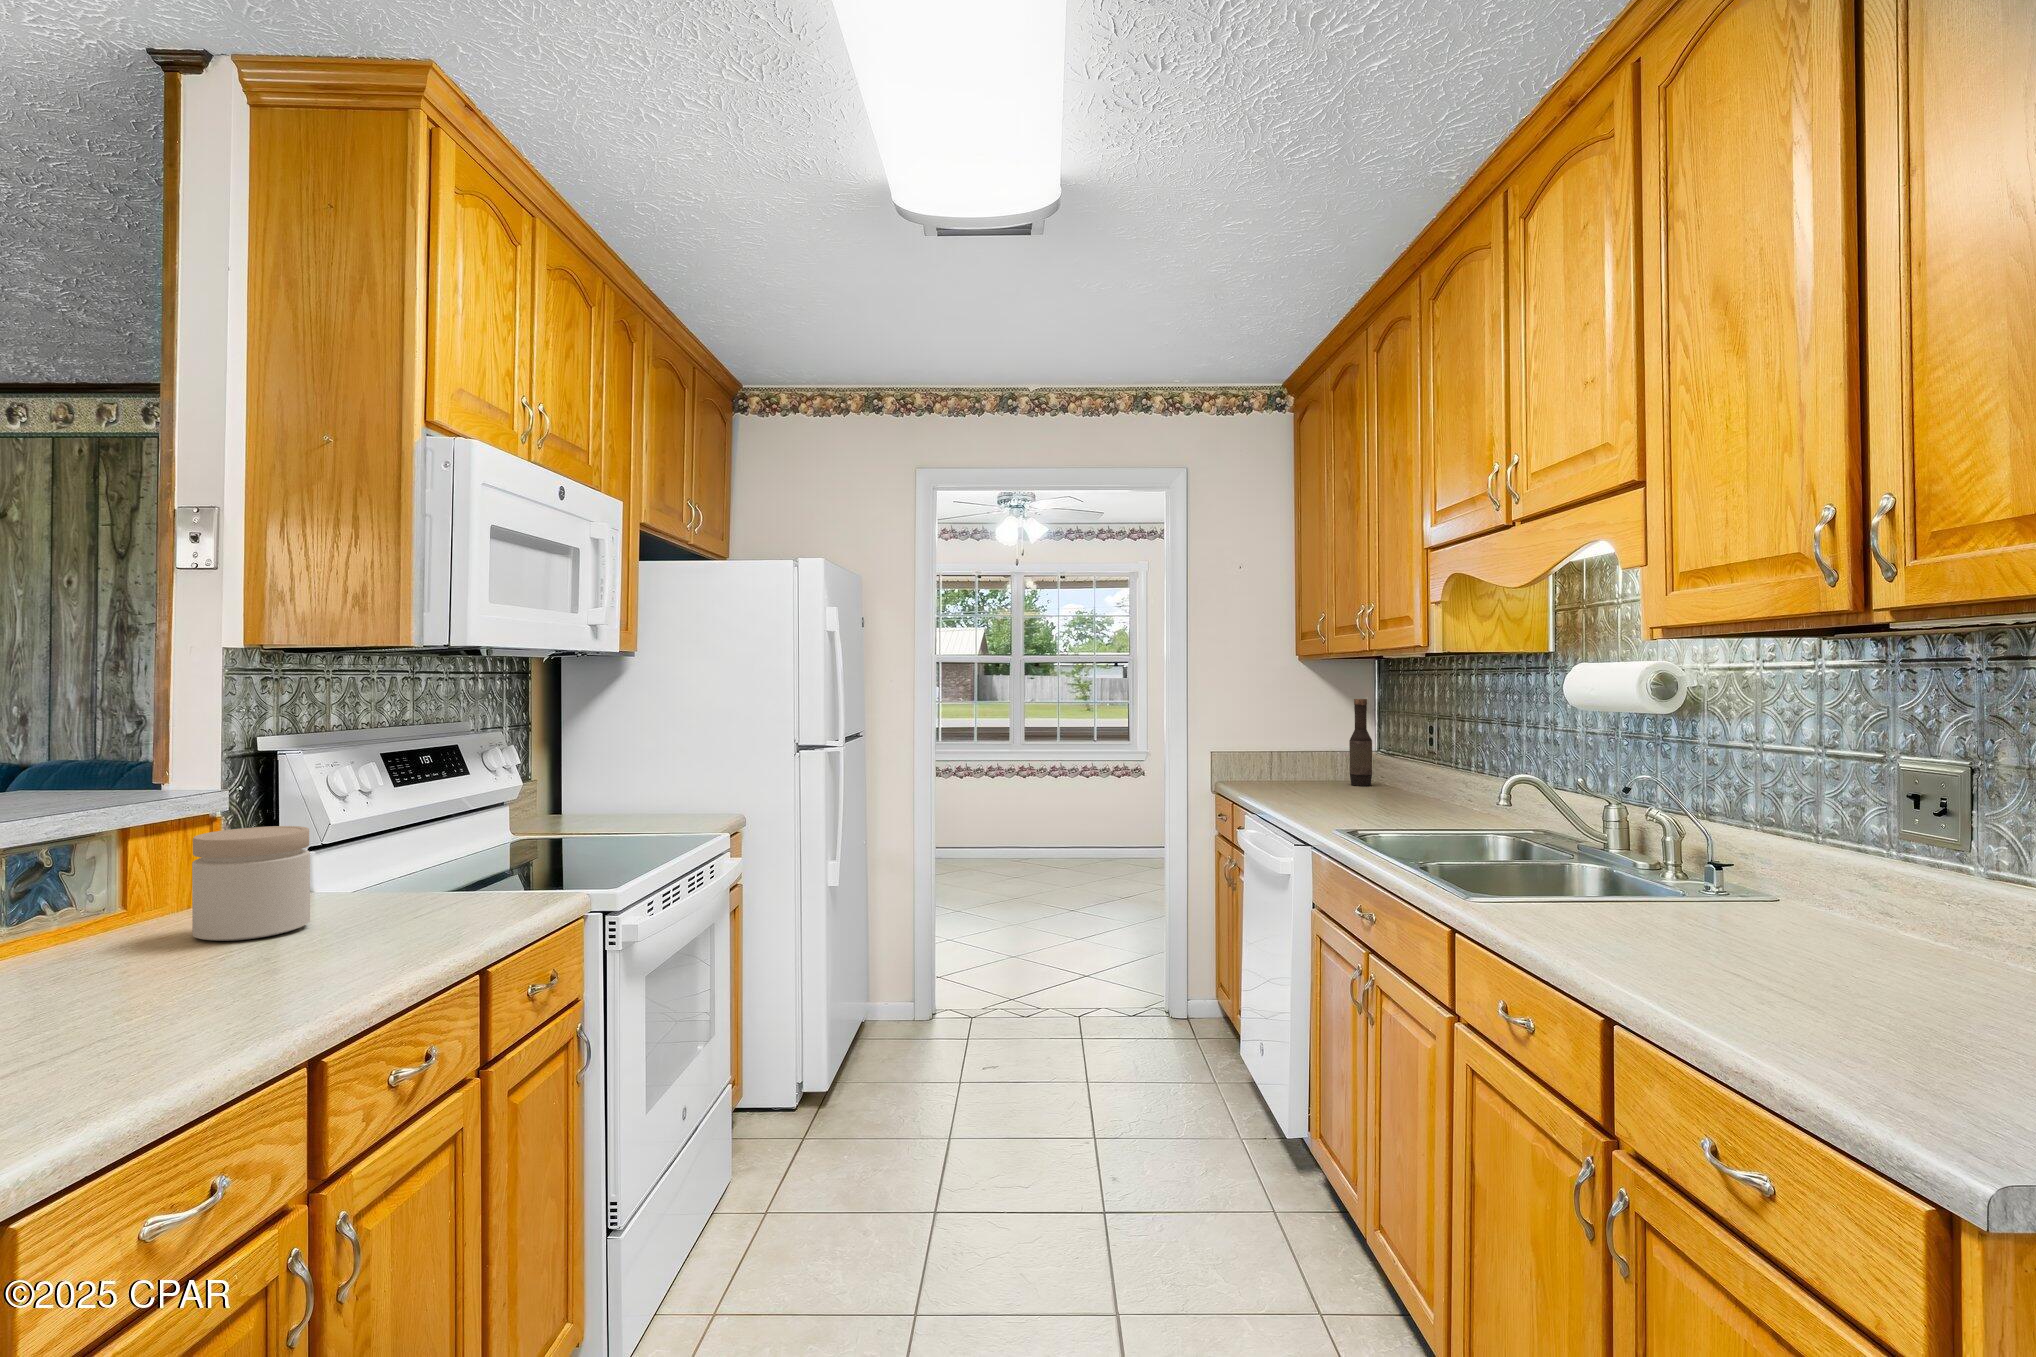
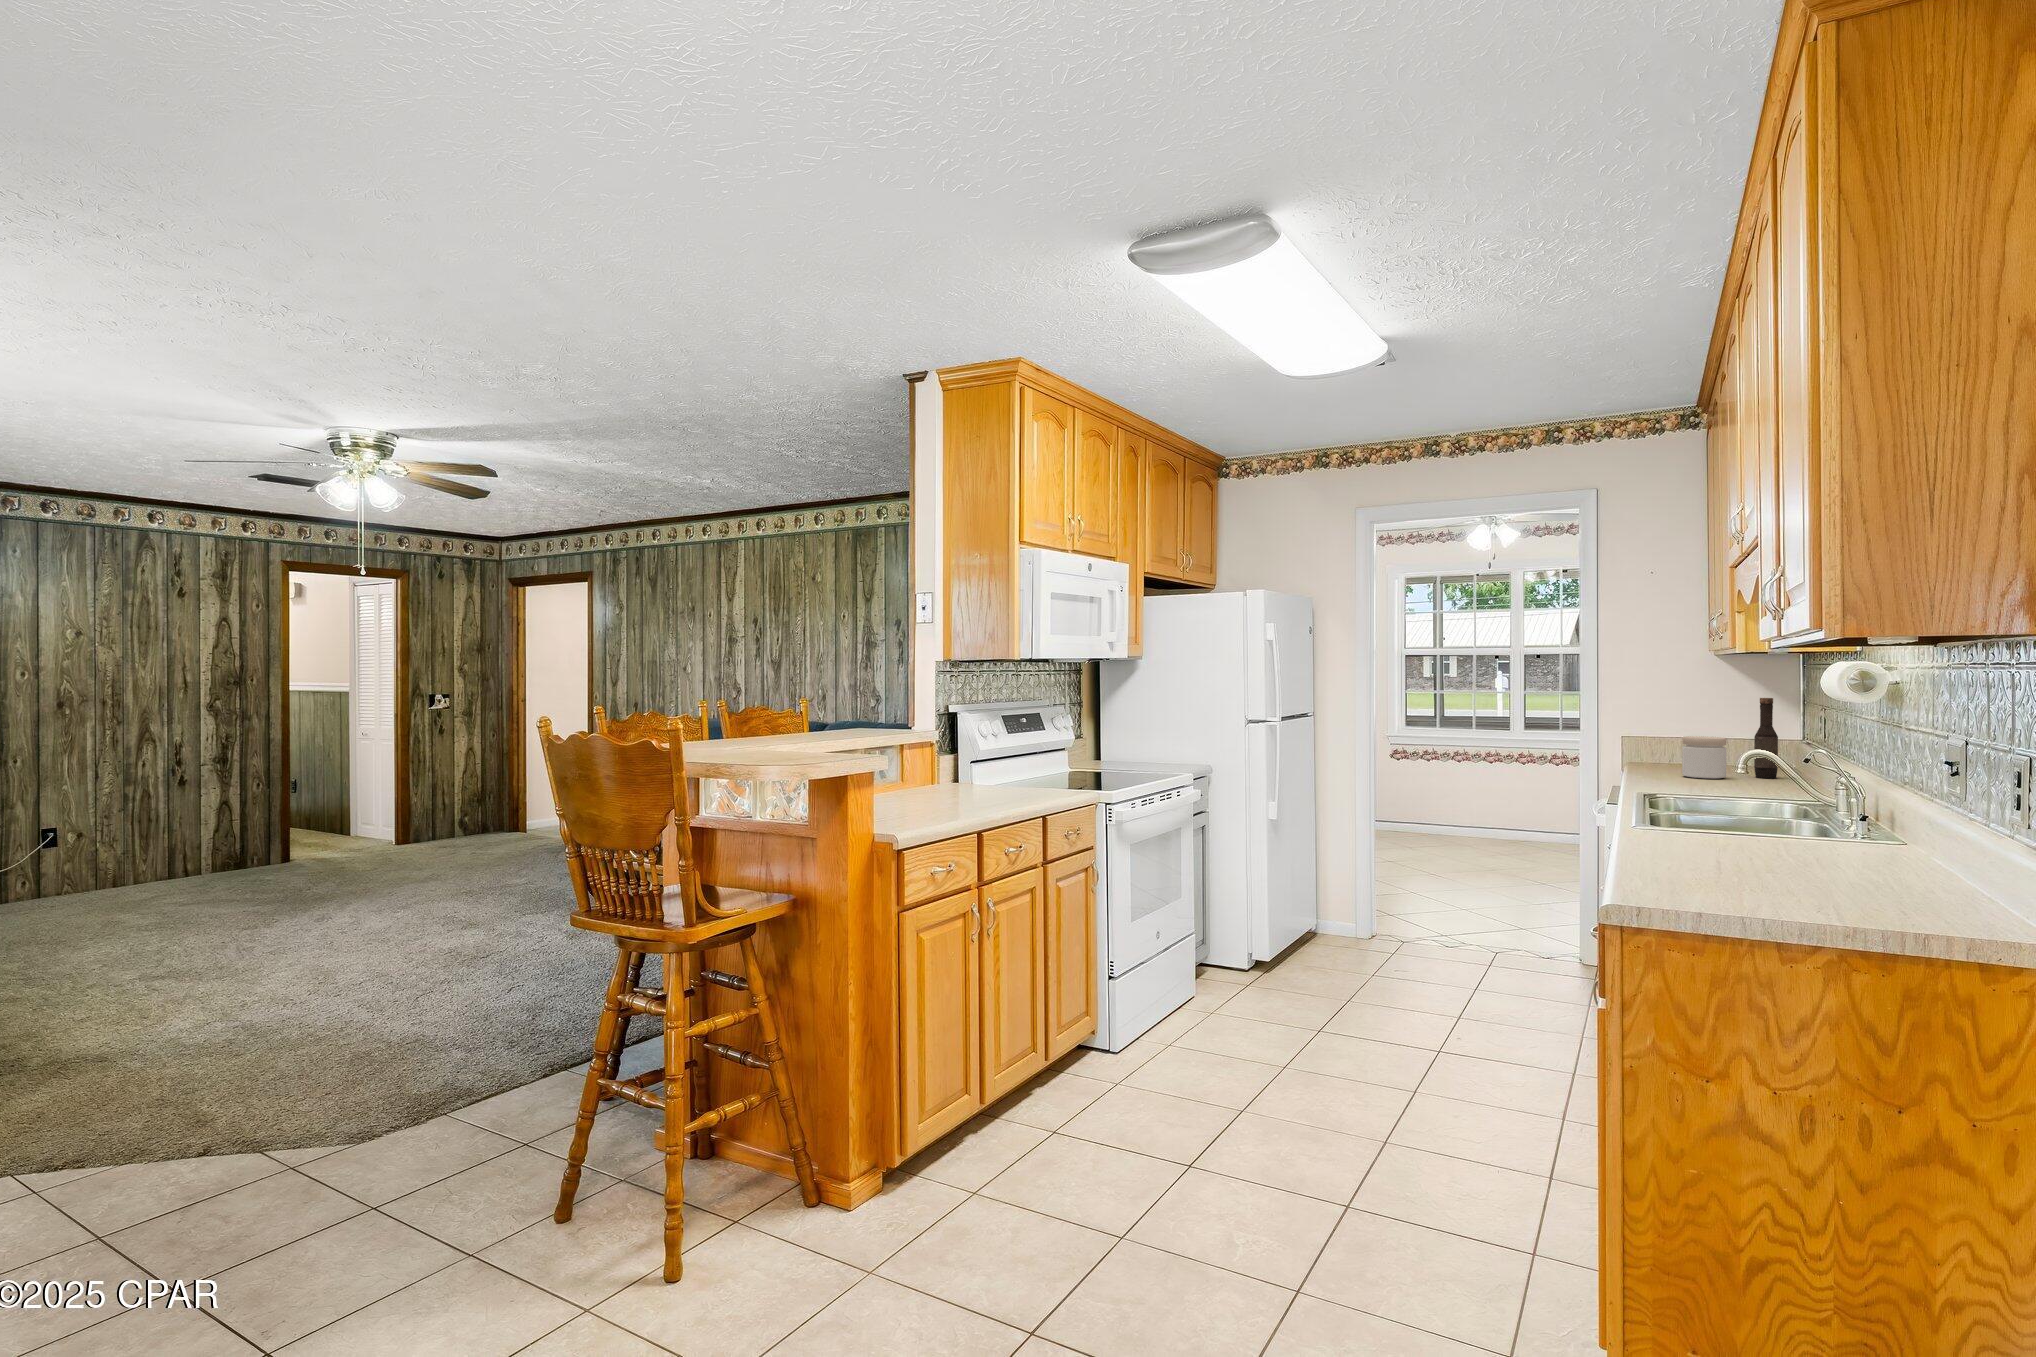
jar: present [192,826,310,941] -> present [1682,736,1726,779]

